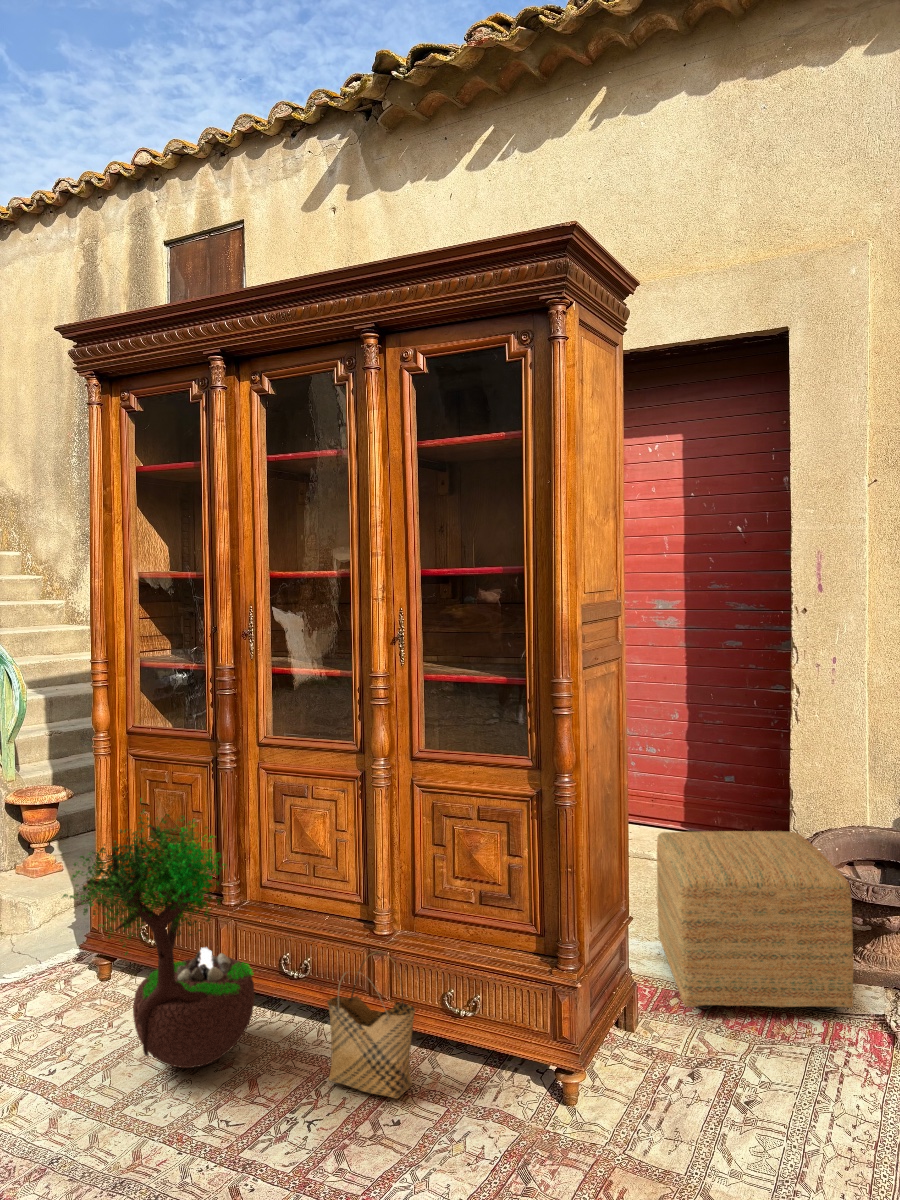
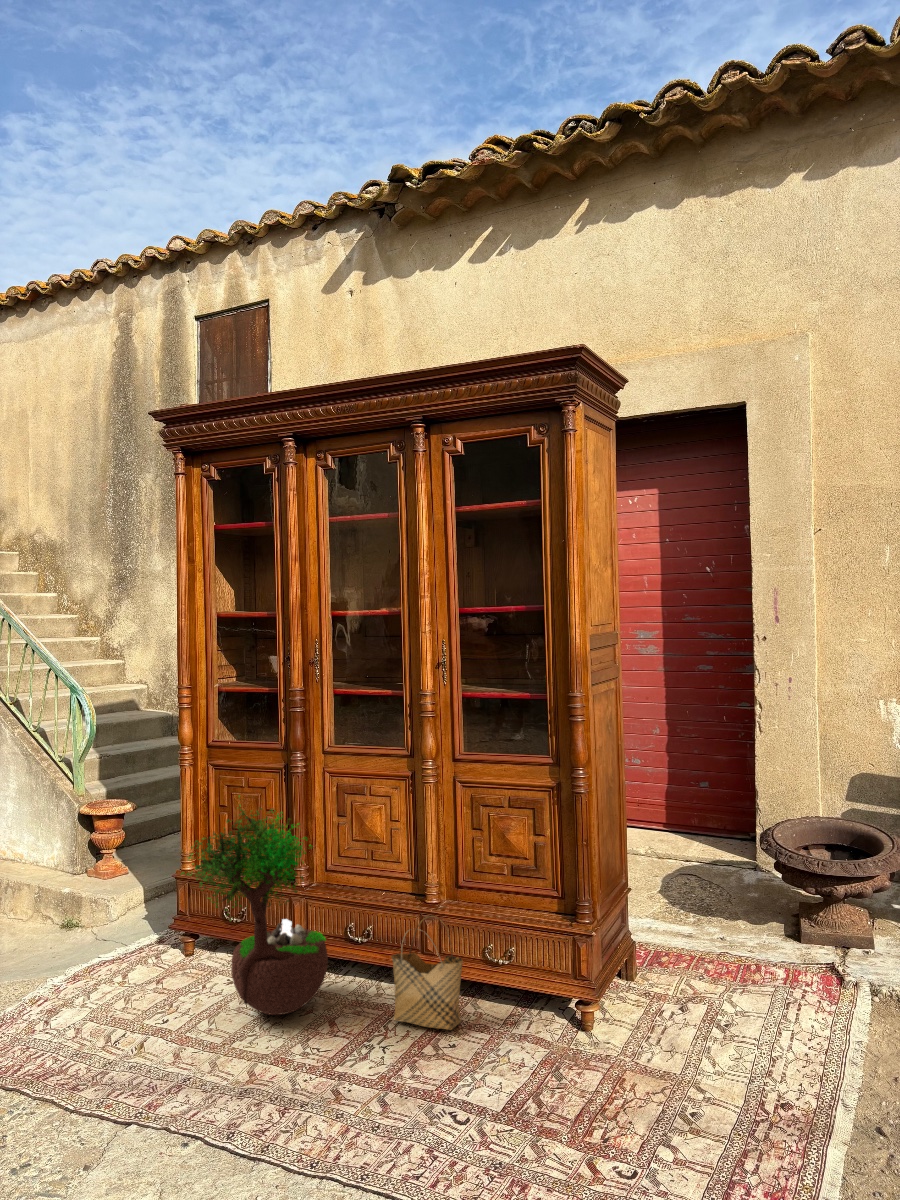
ottoman: present [657,831,854,1011] -> none [648,821,809,963]

